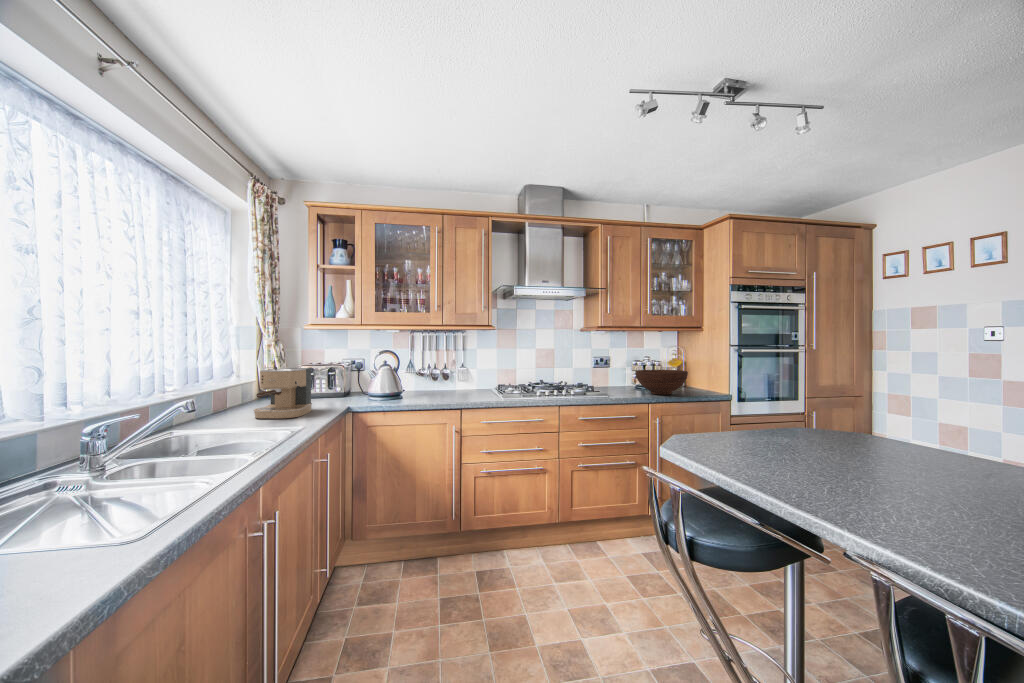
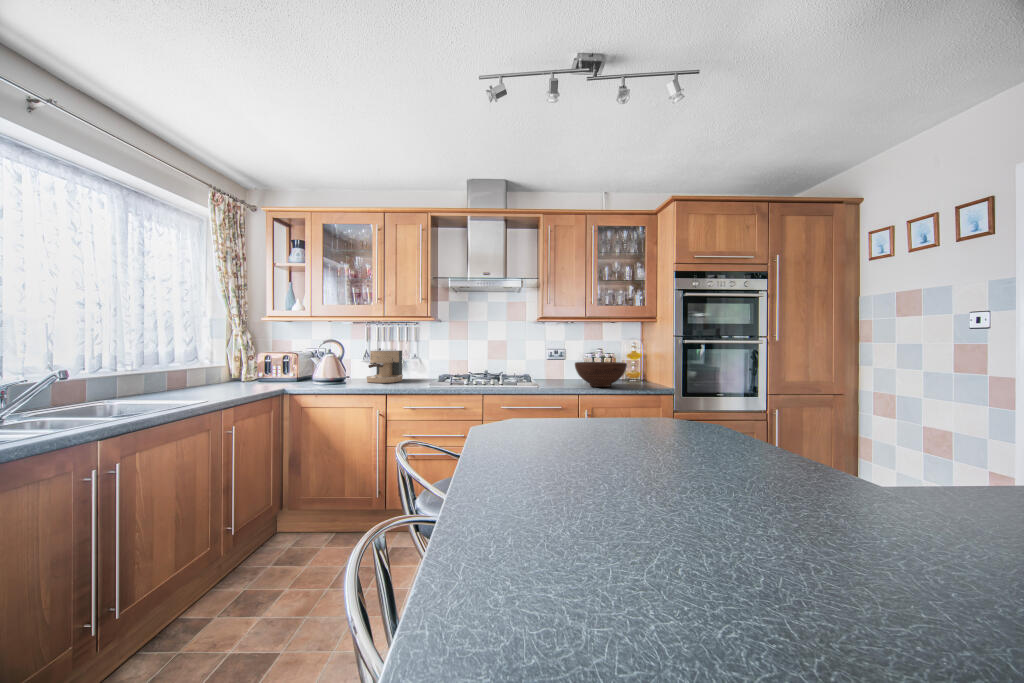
coffee maker: present [254,367,312,418] -> present [367,348,403,383]

